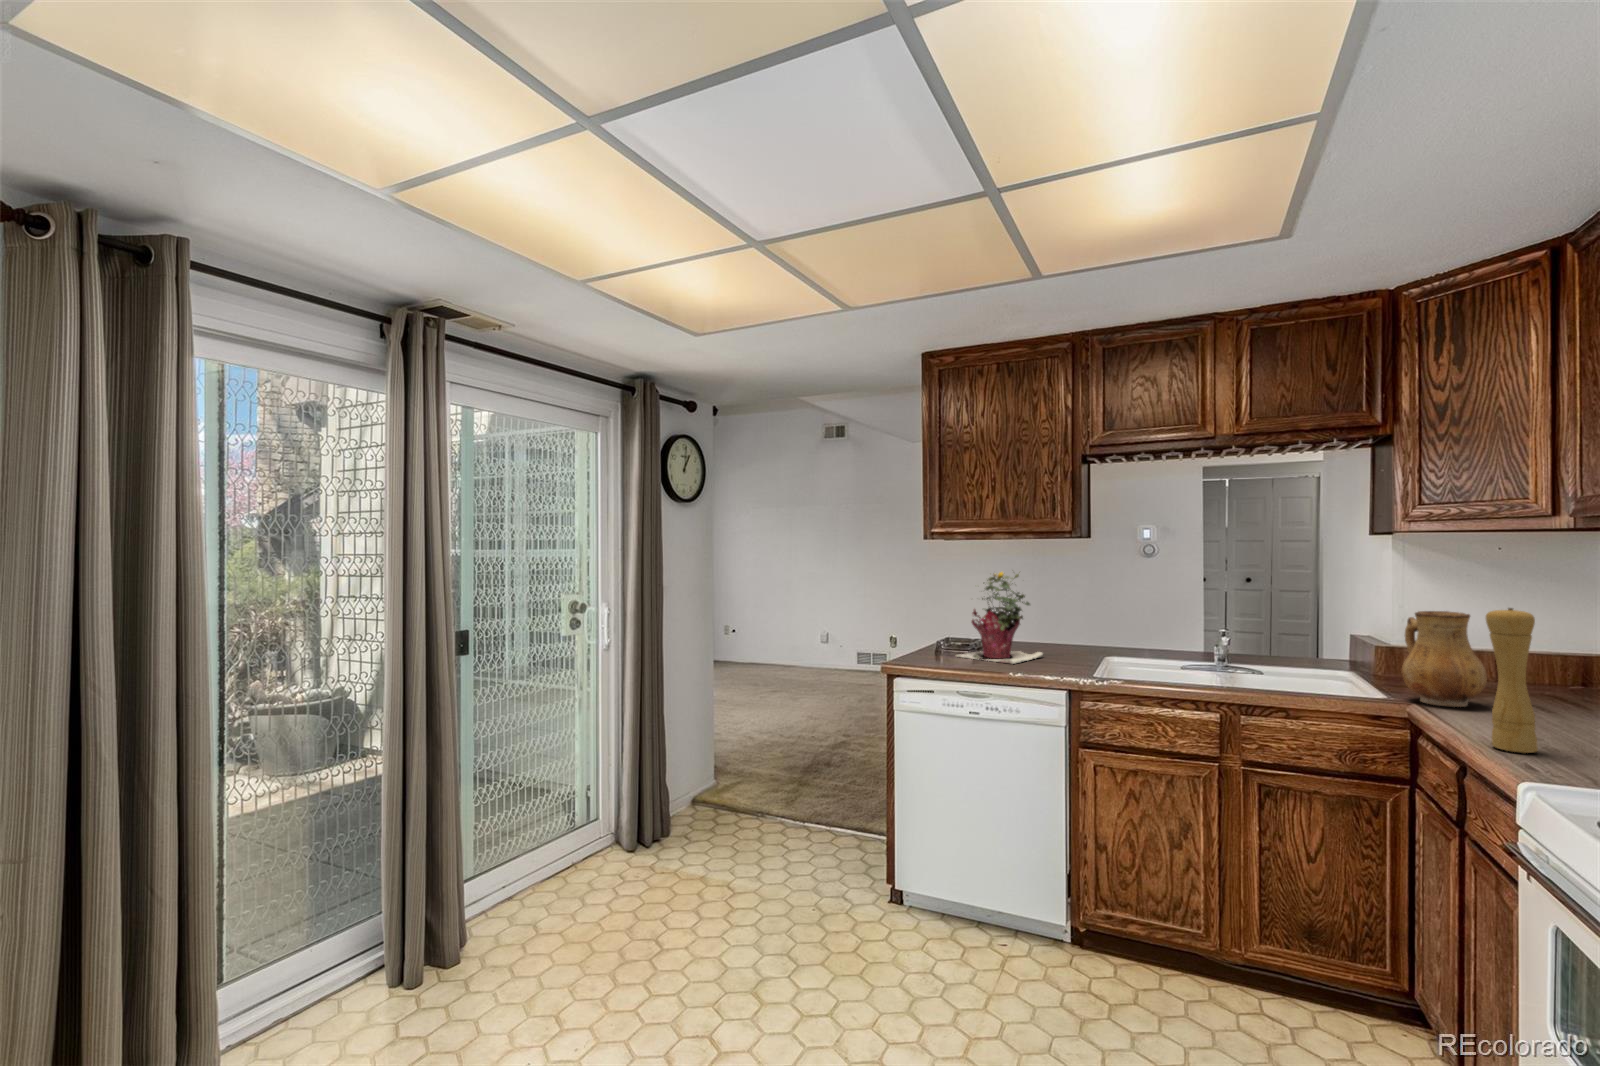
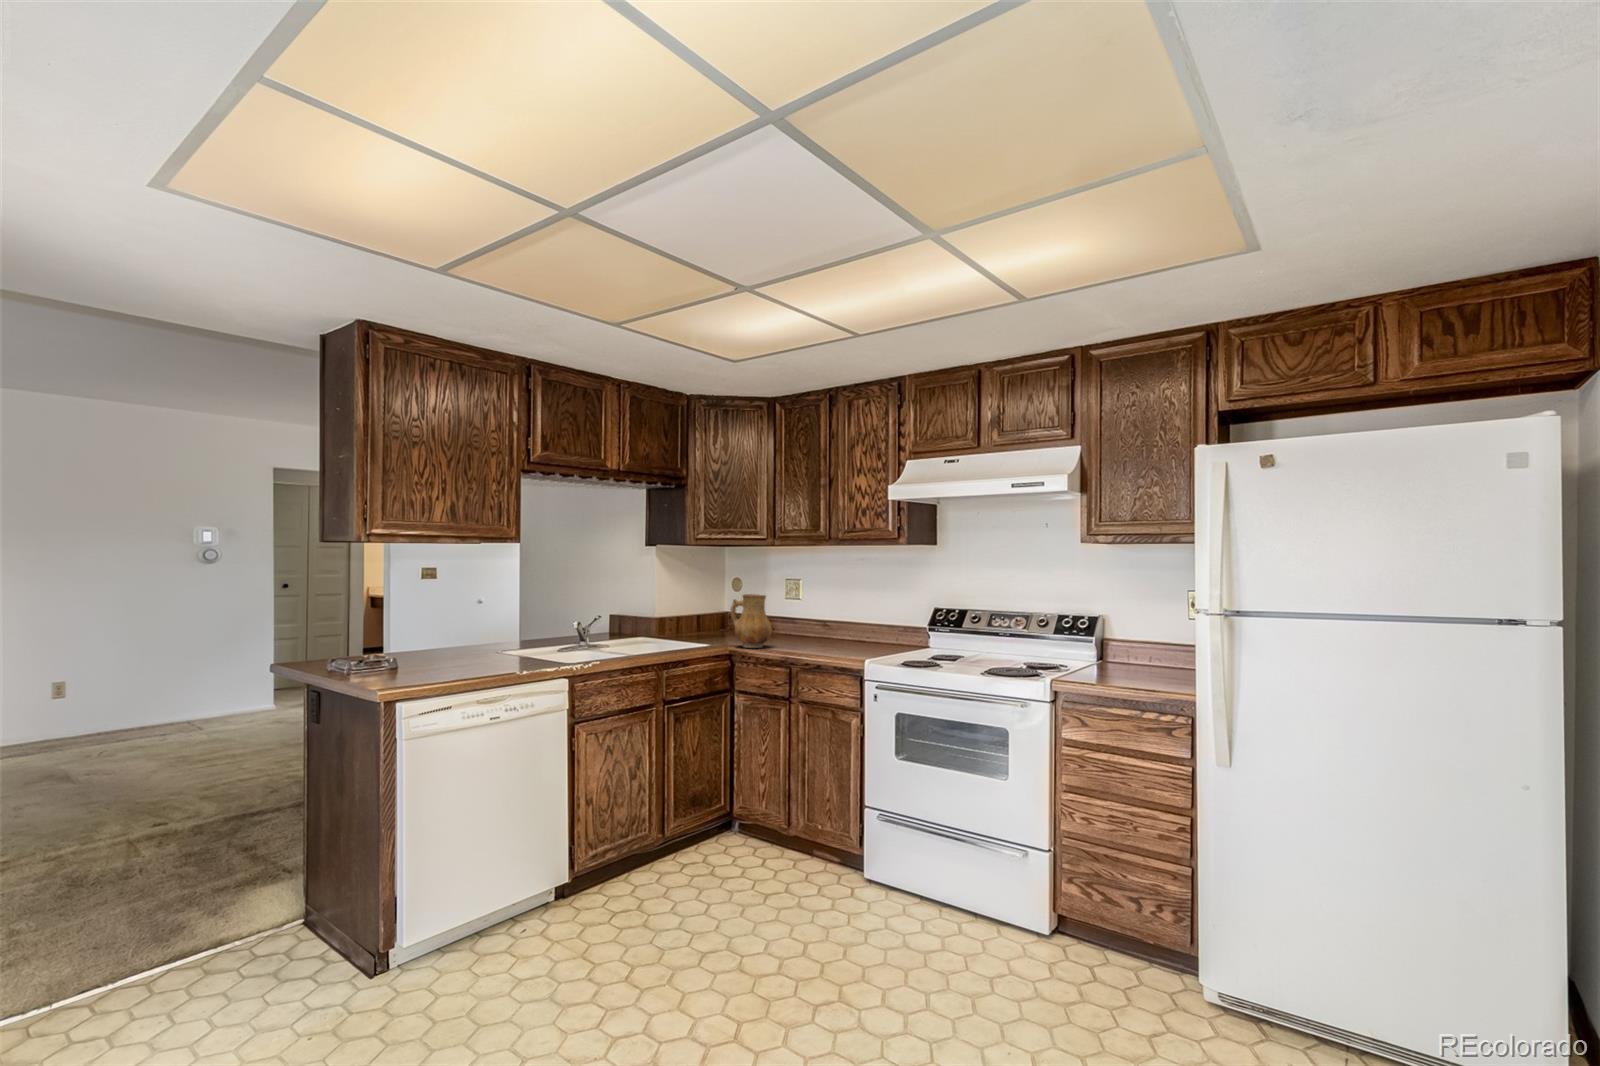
potted plant: present [957,572,1043,664] -> none [417,573,494,669]
pepper mill: present [1486,608,1538,753] -> none [827,588,845,658]

